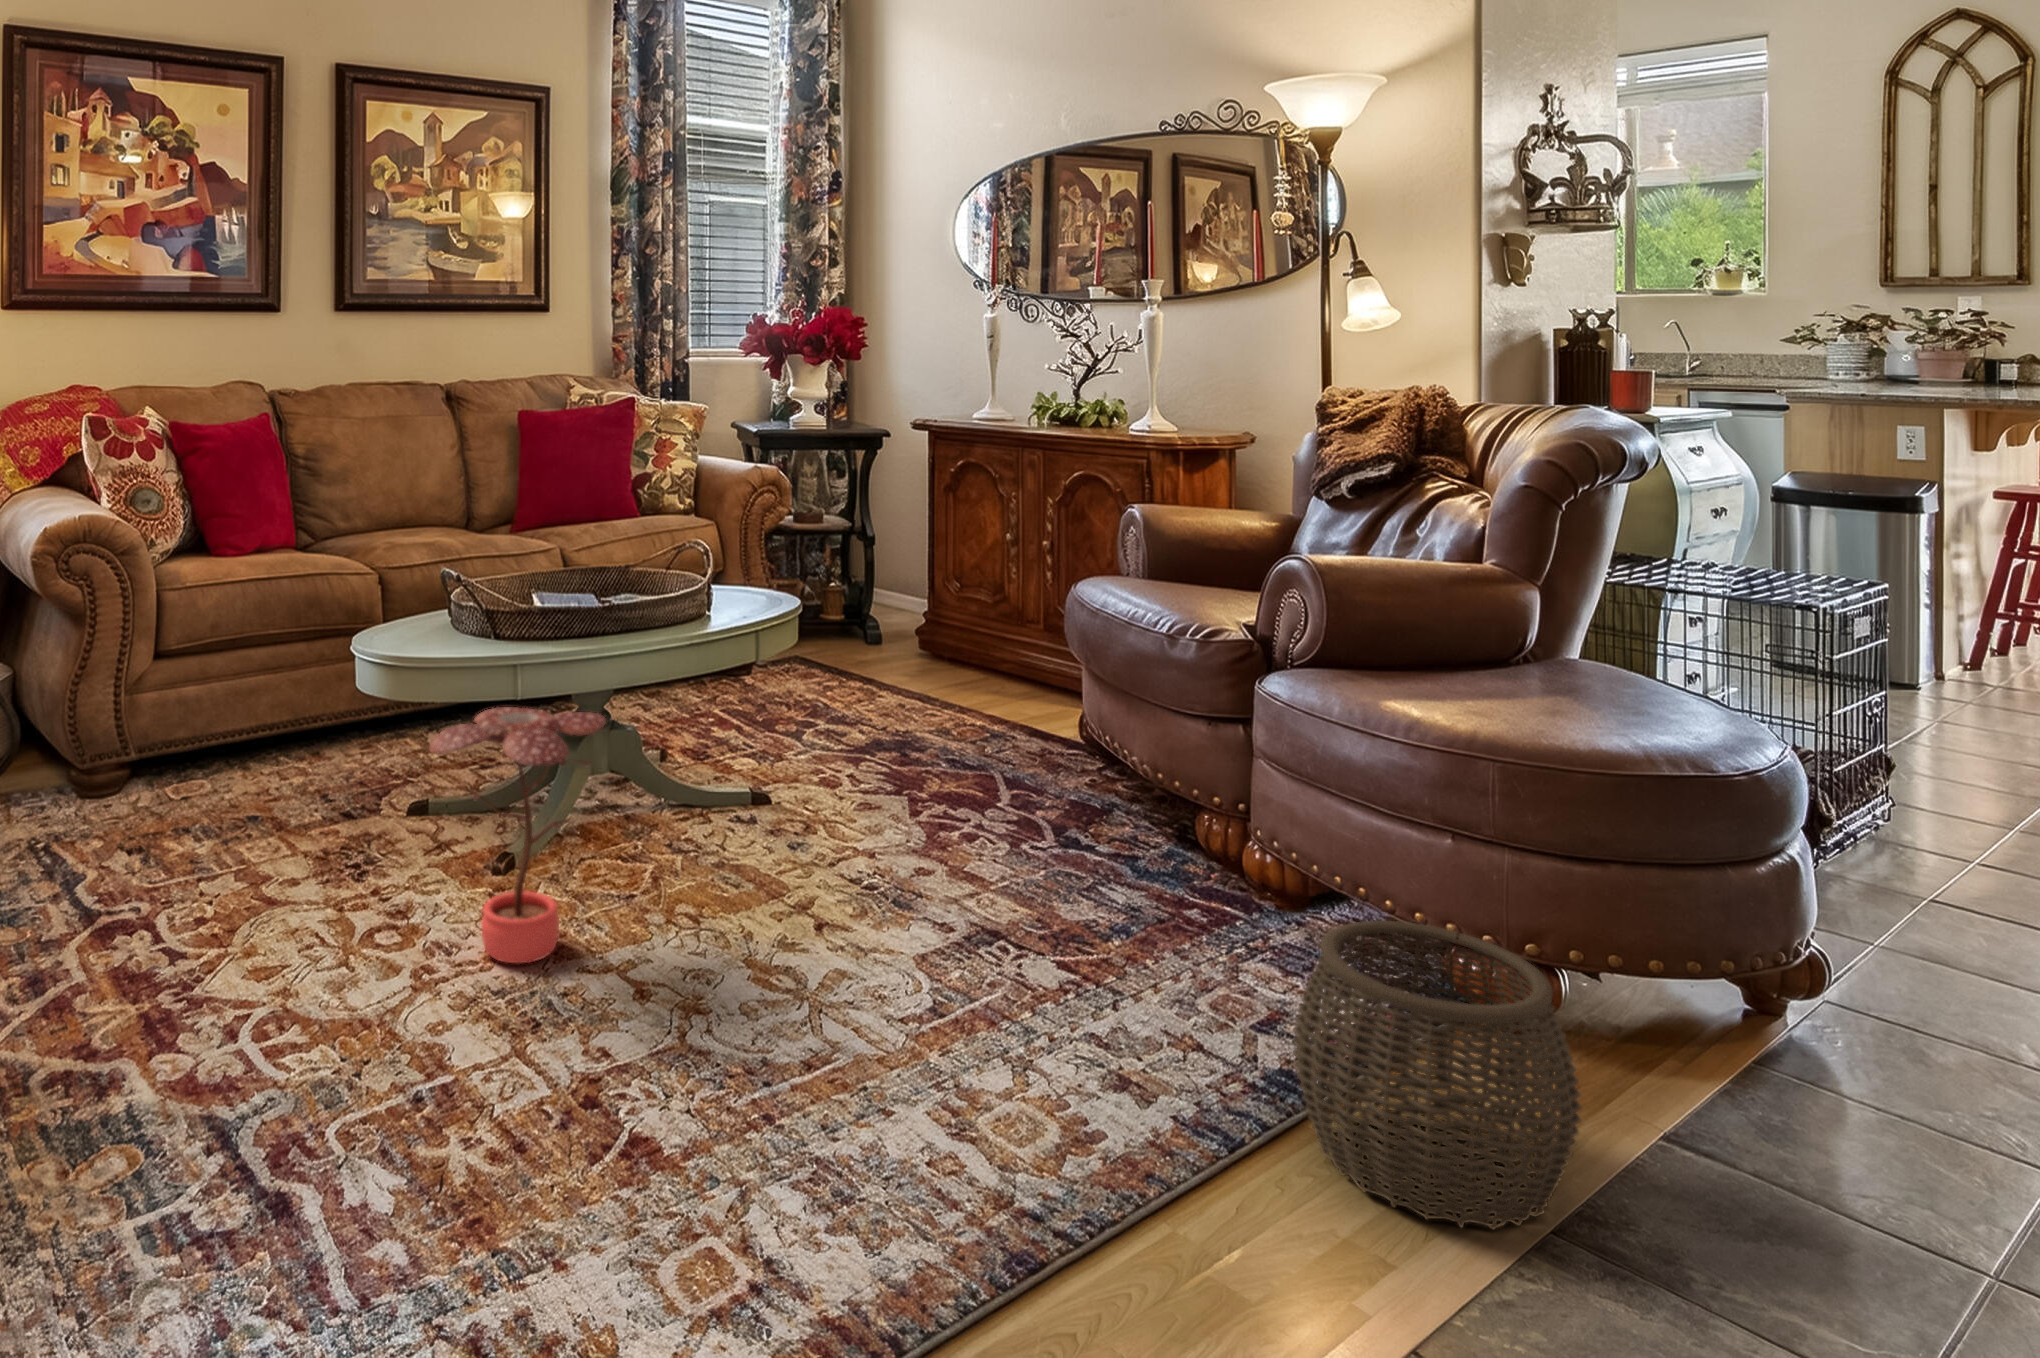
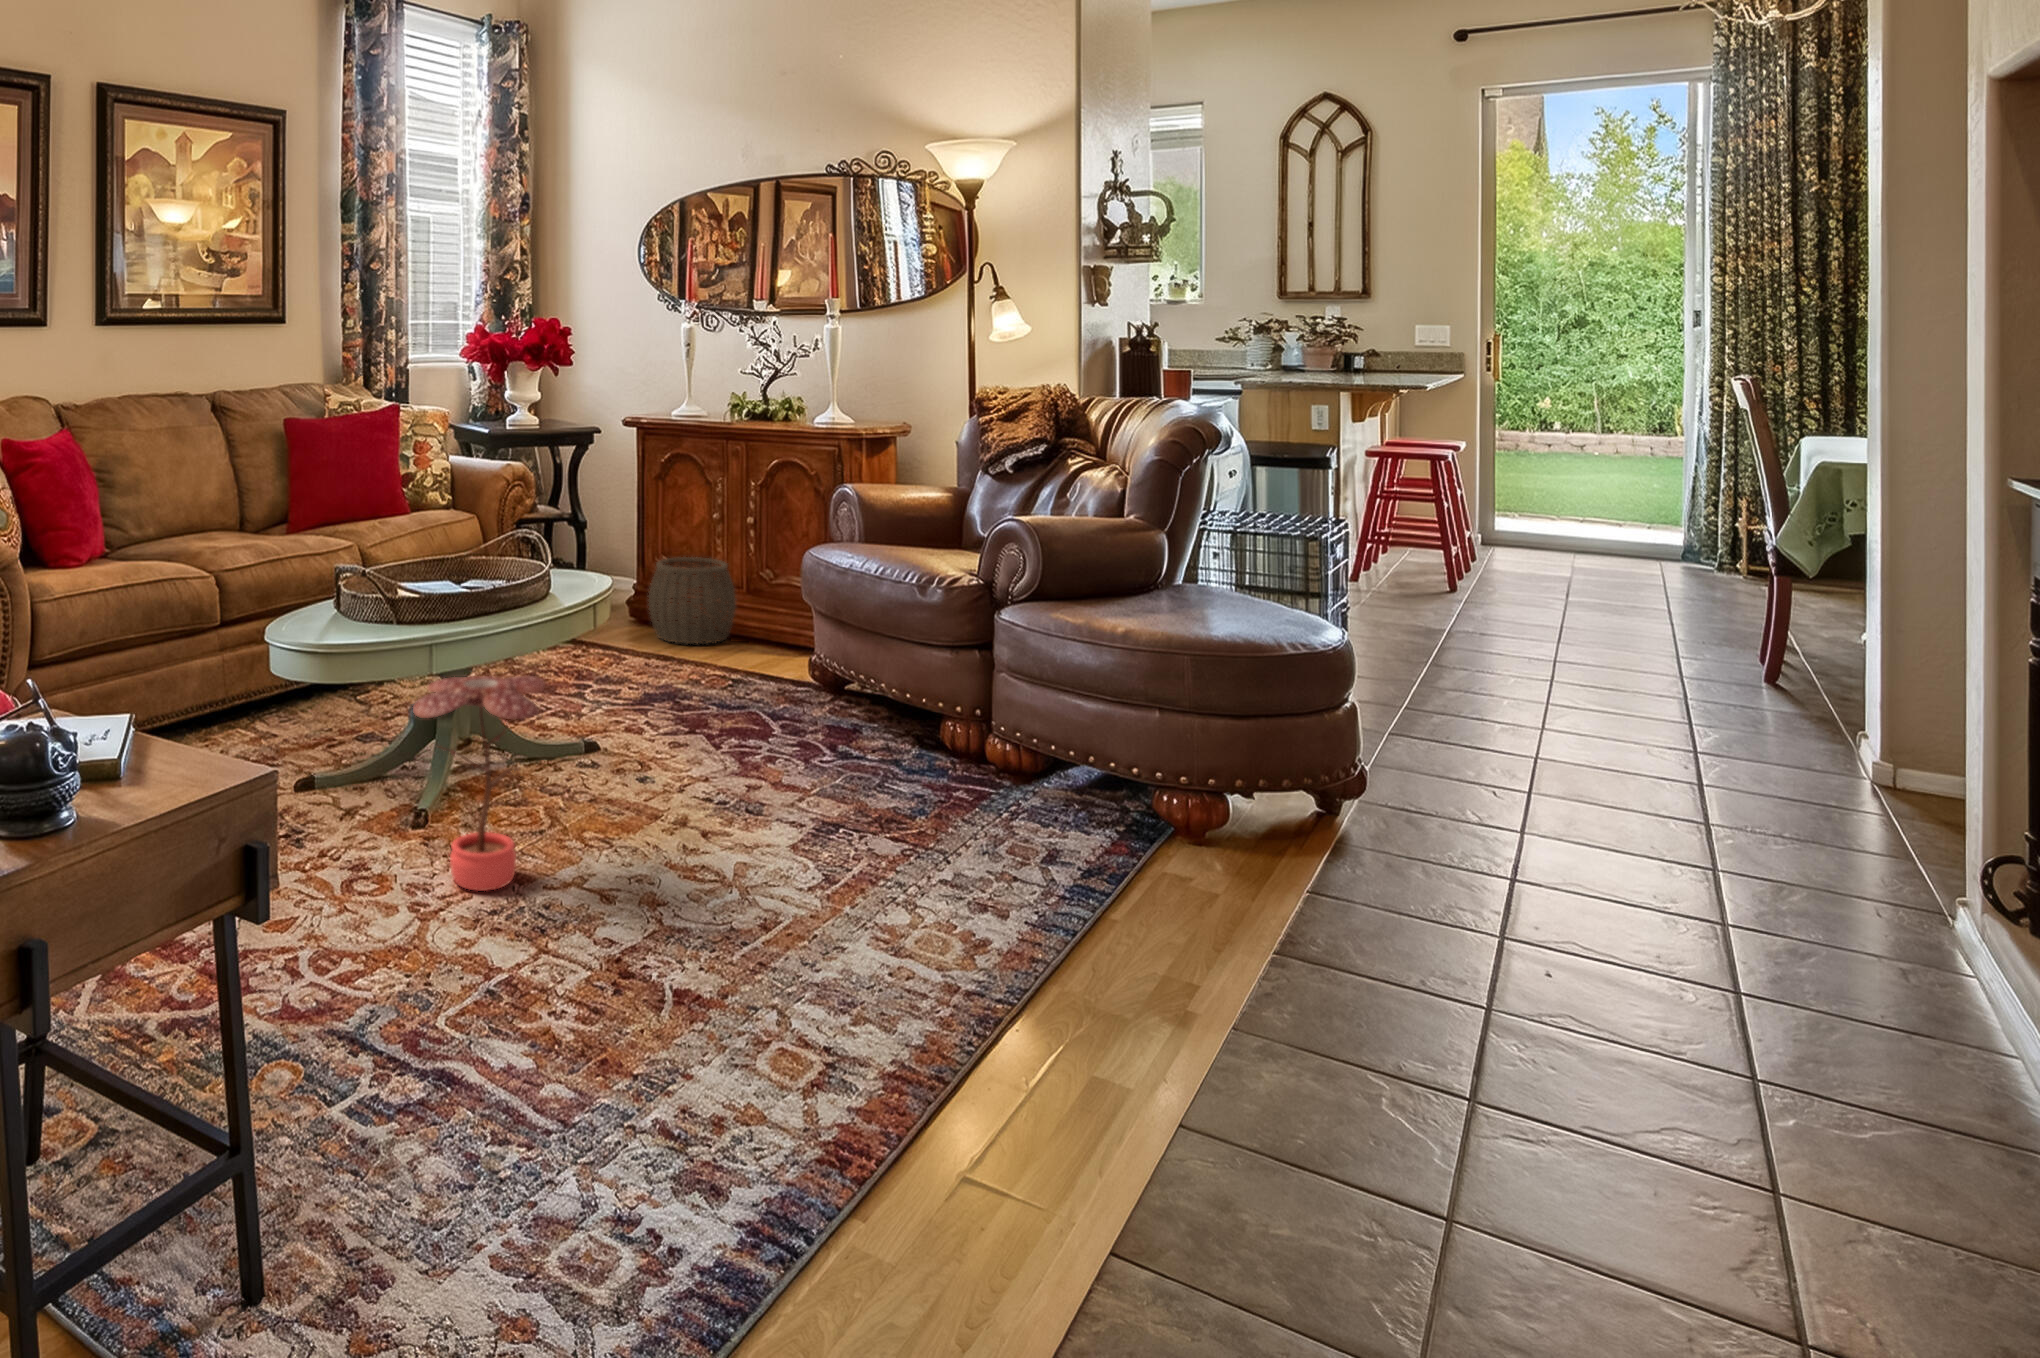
woven basket: present [1293,921,1581,1230] -> present [648,557,736,644]

